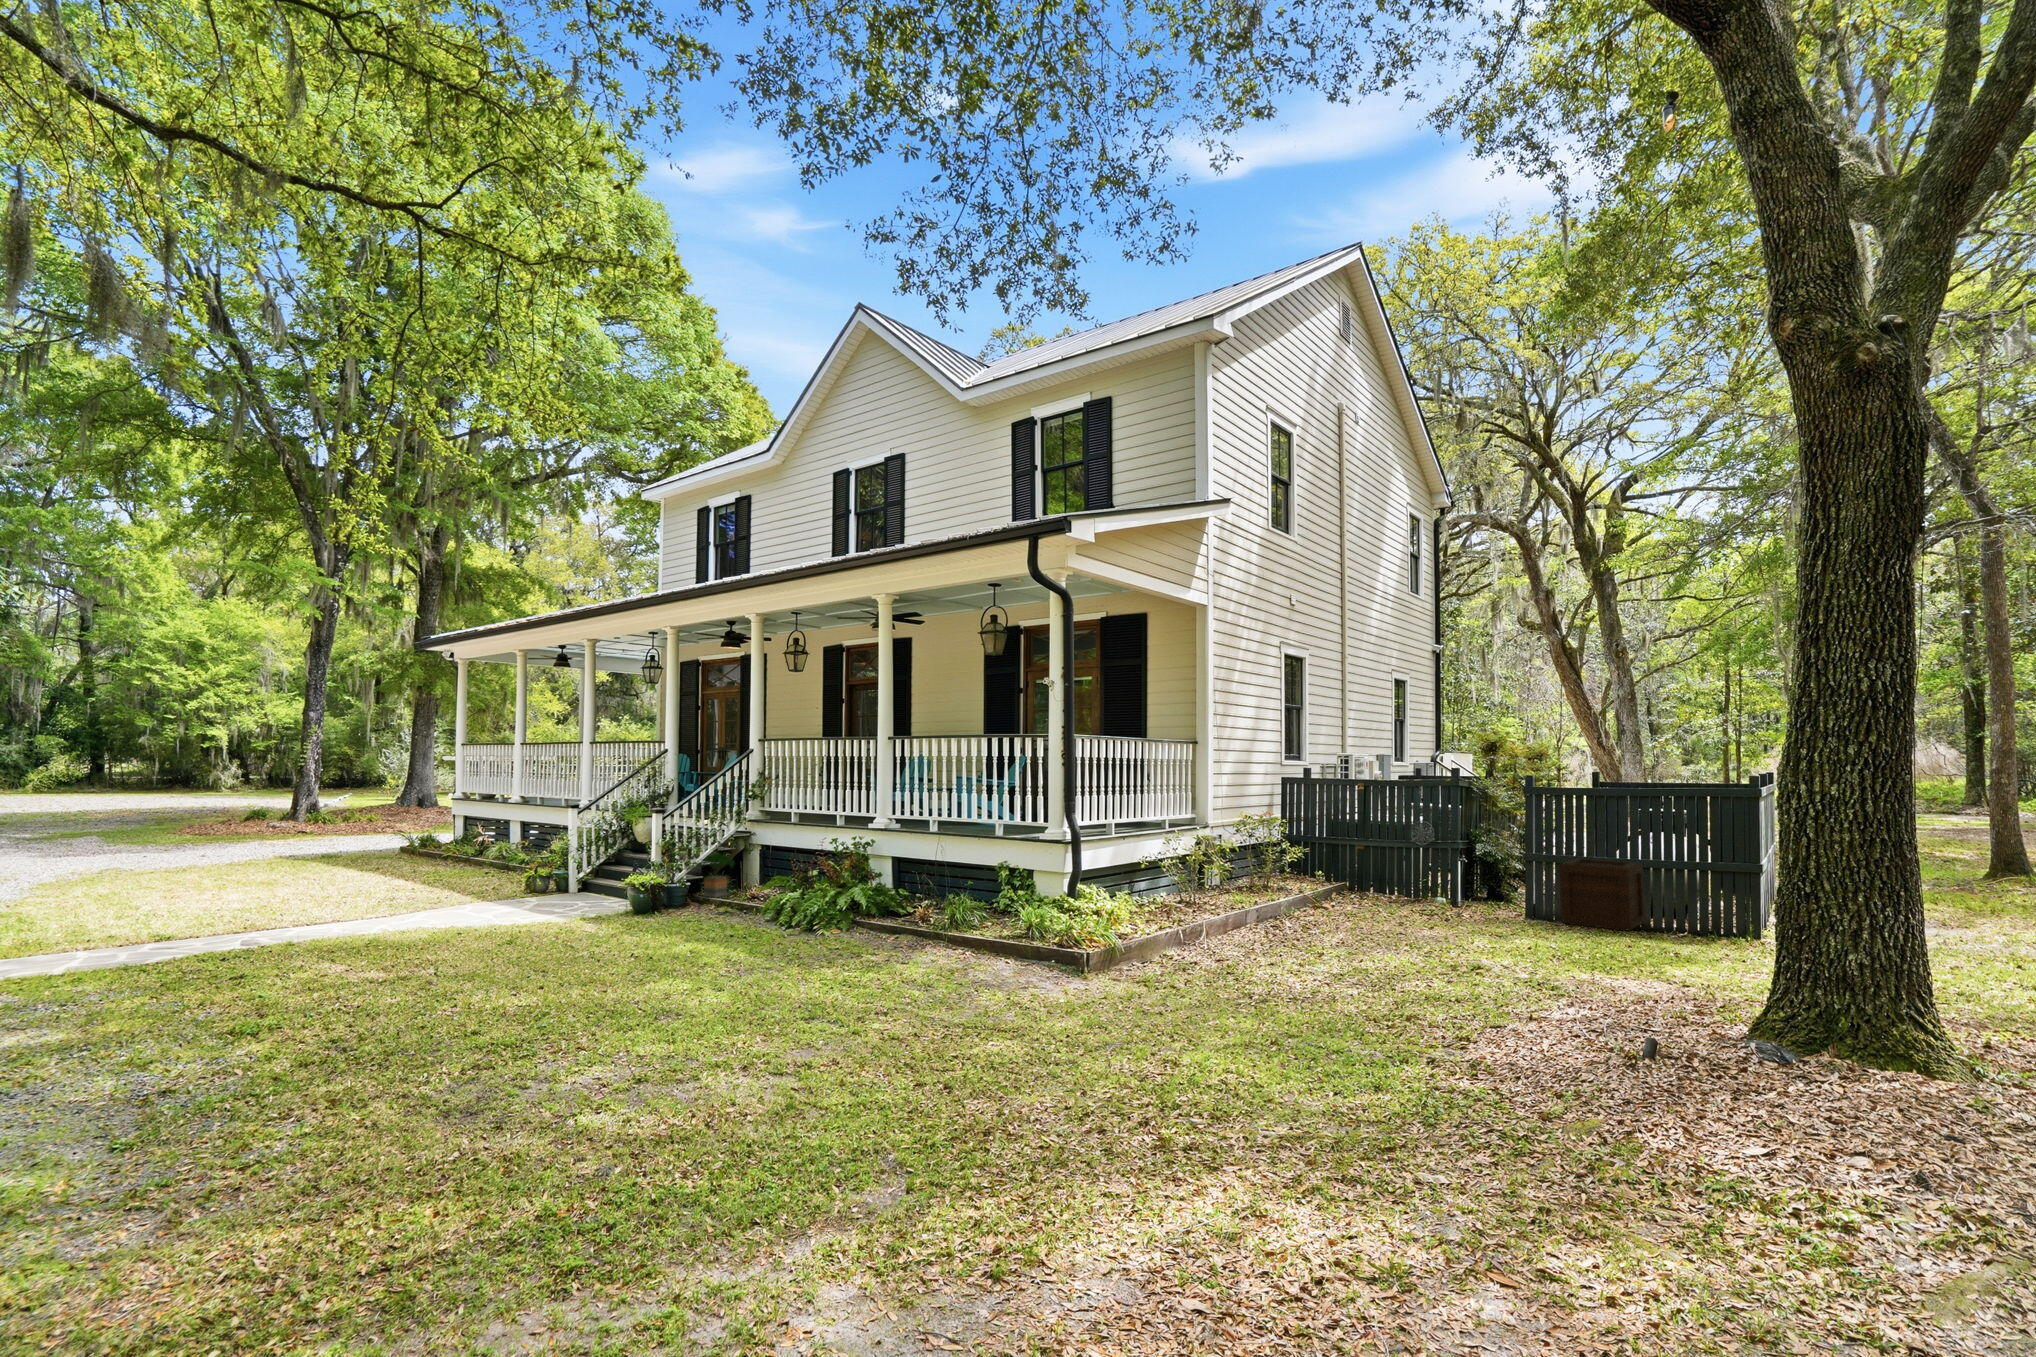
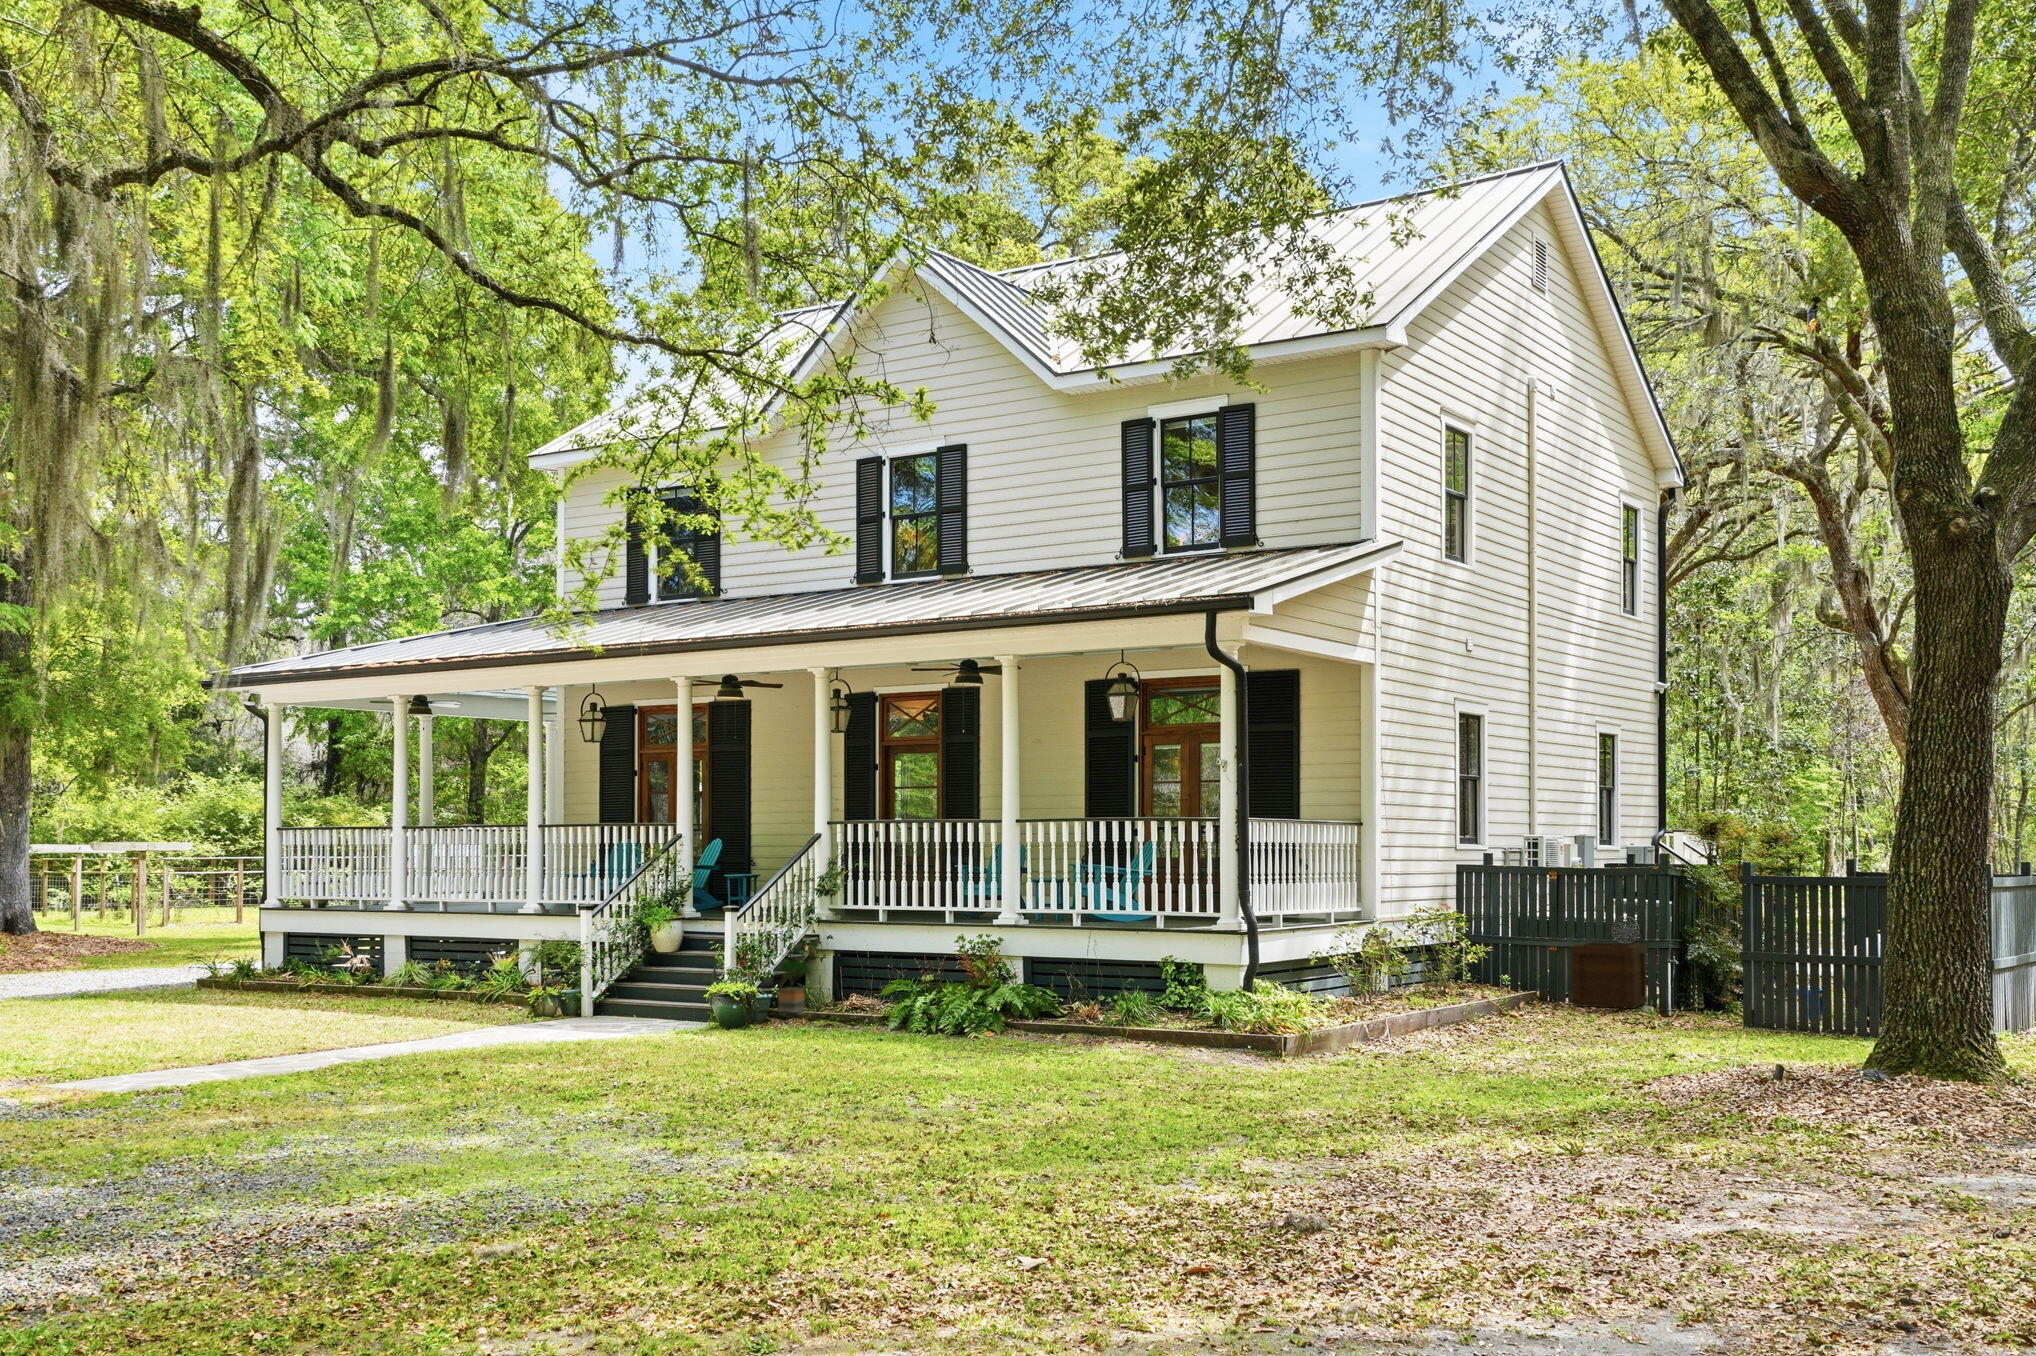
wooden crate: present [1559,858,1645,931] -> present [1571,942,1647,1009]

